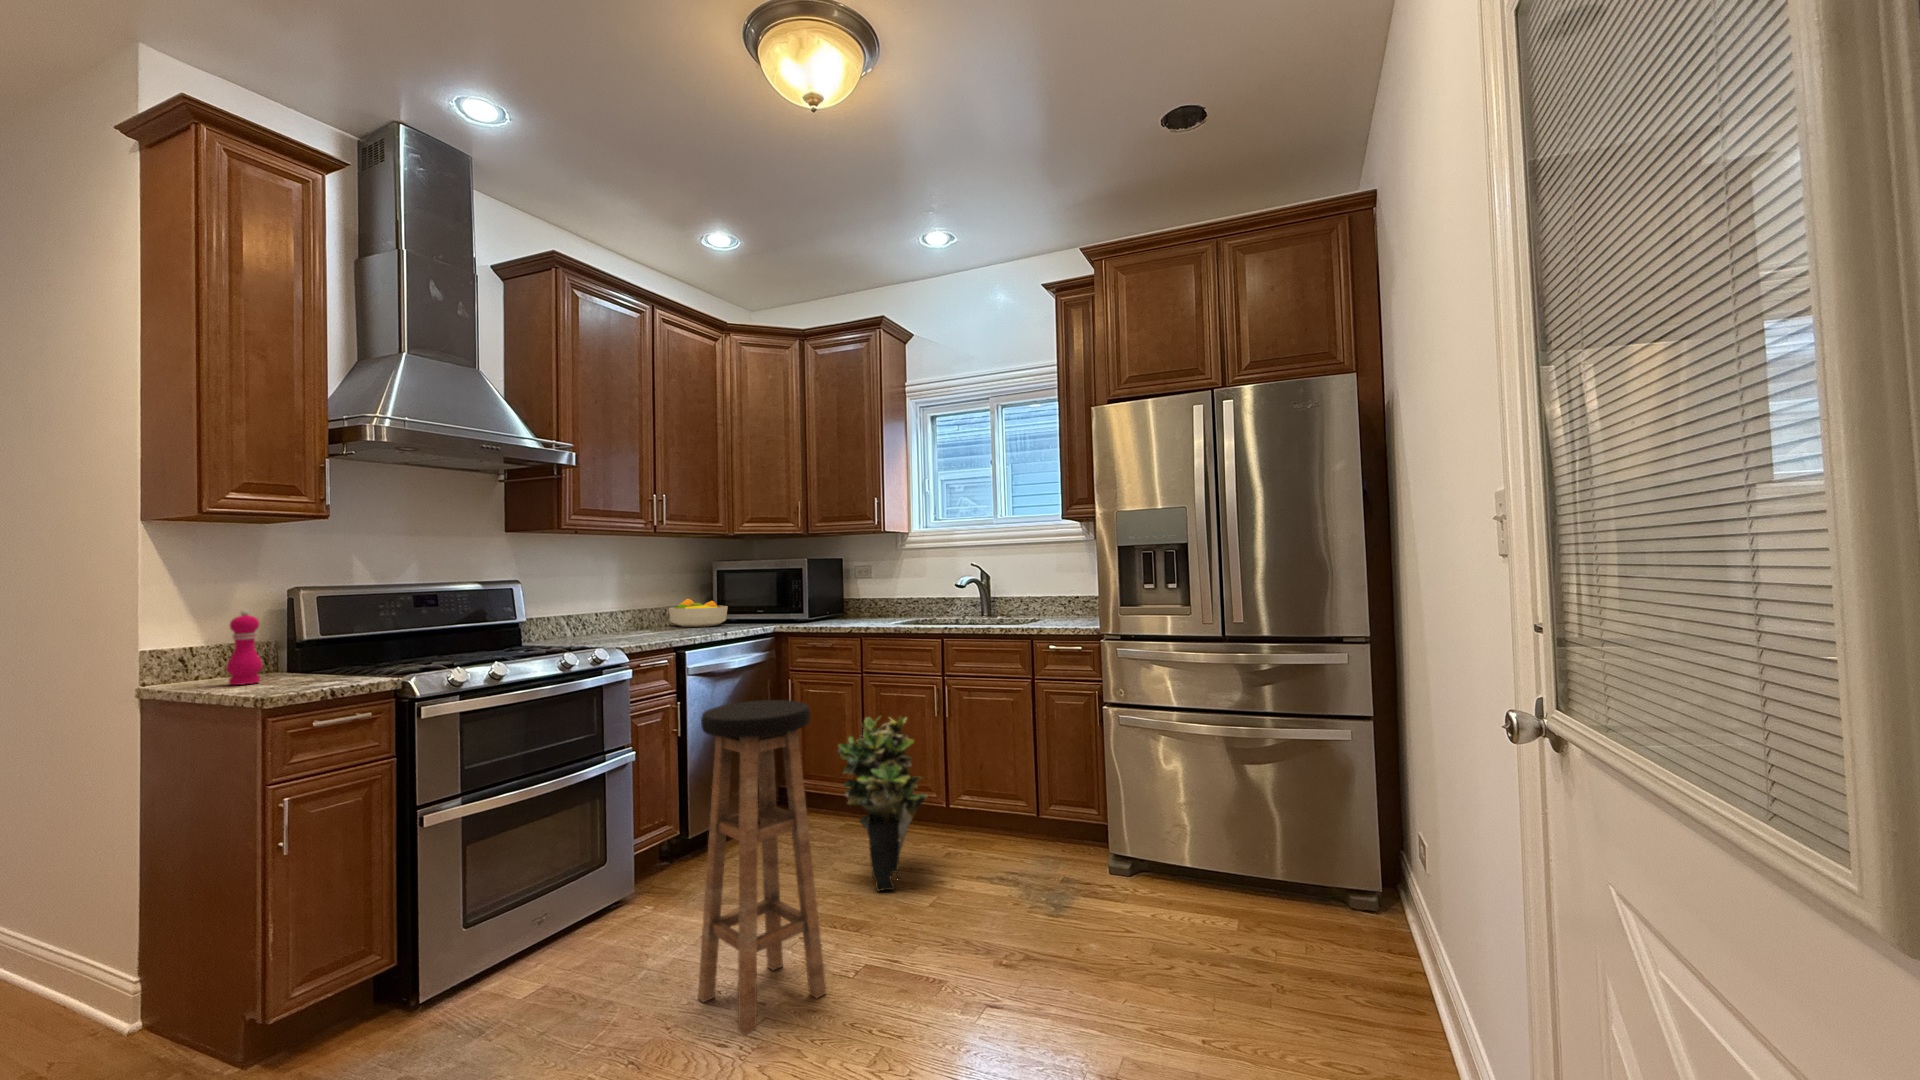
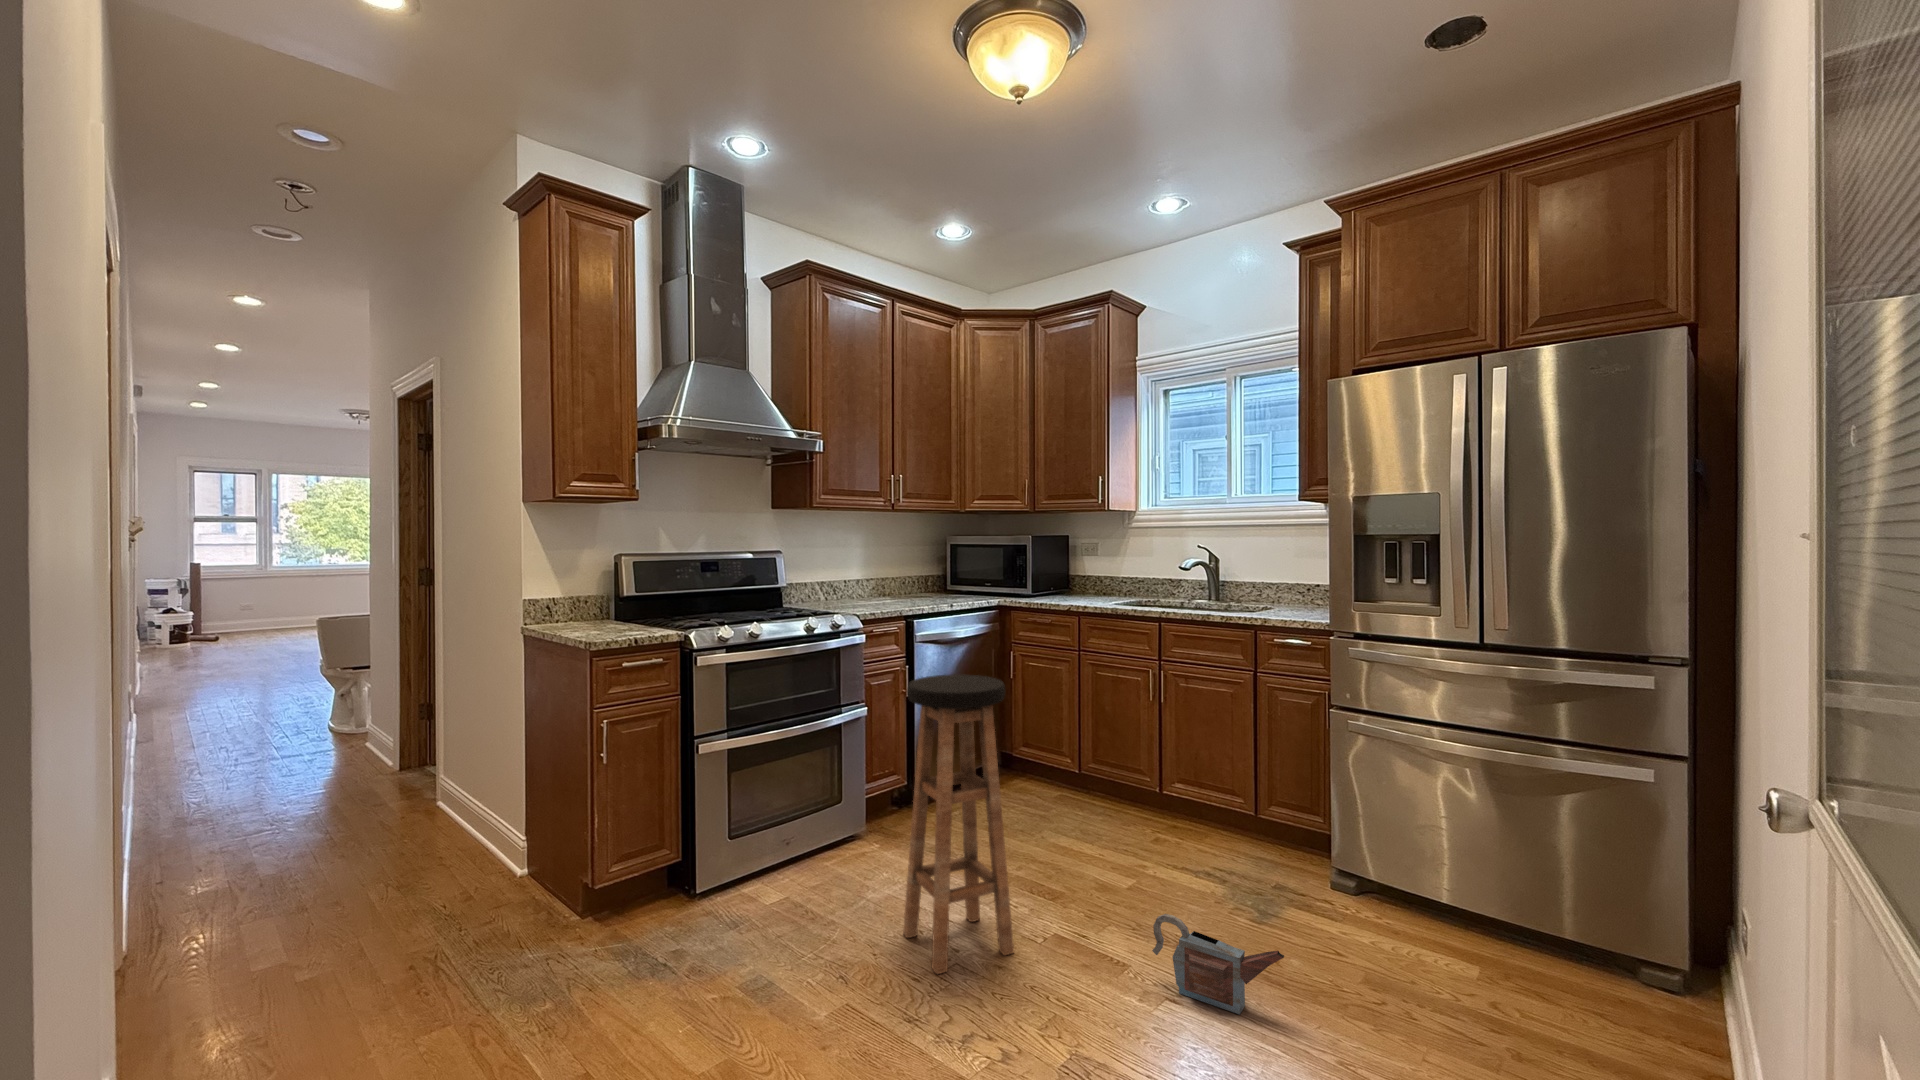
fruit bowl: present [669,599,728,627] -> none [908,570,959,597]
pepper mill: present [226,610,262,685] -> none [571,572,594,630]
potted plant: present [838,716,927,891] -> none [1047,696,1134,867]
watering can: none [969,921,1095,1007] -> present [1152,914,1284,1014]

